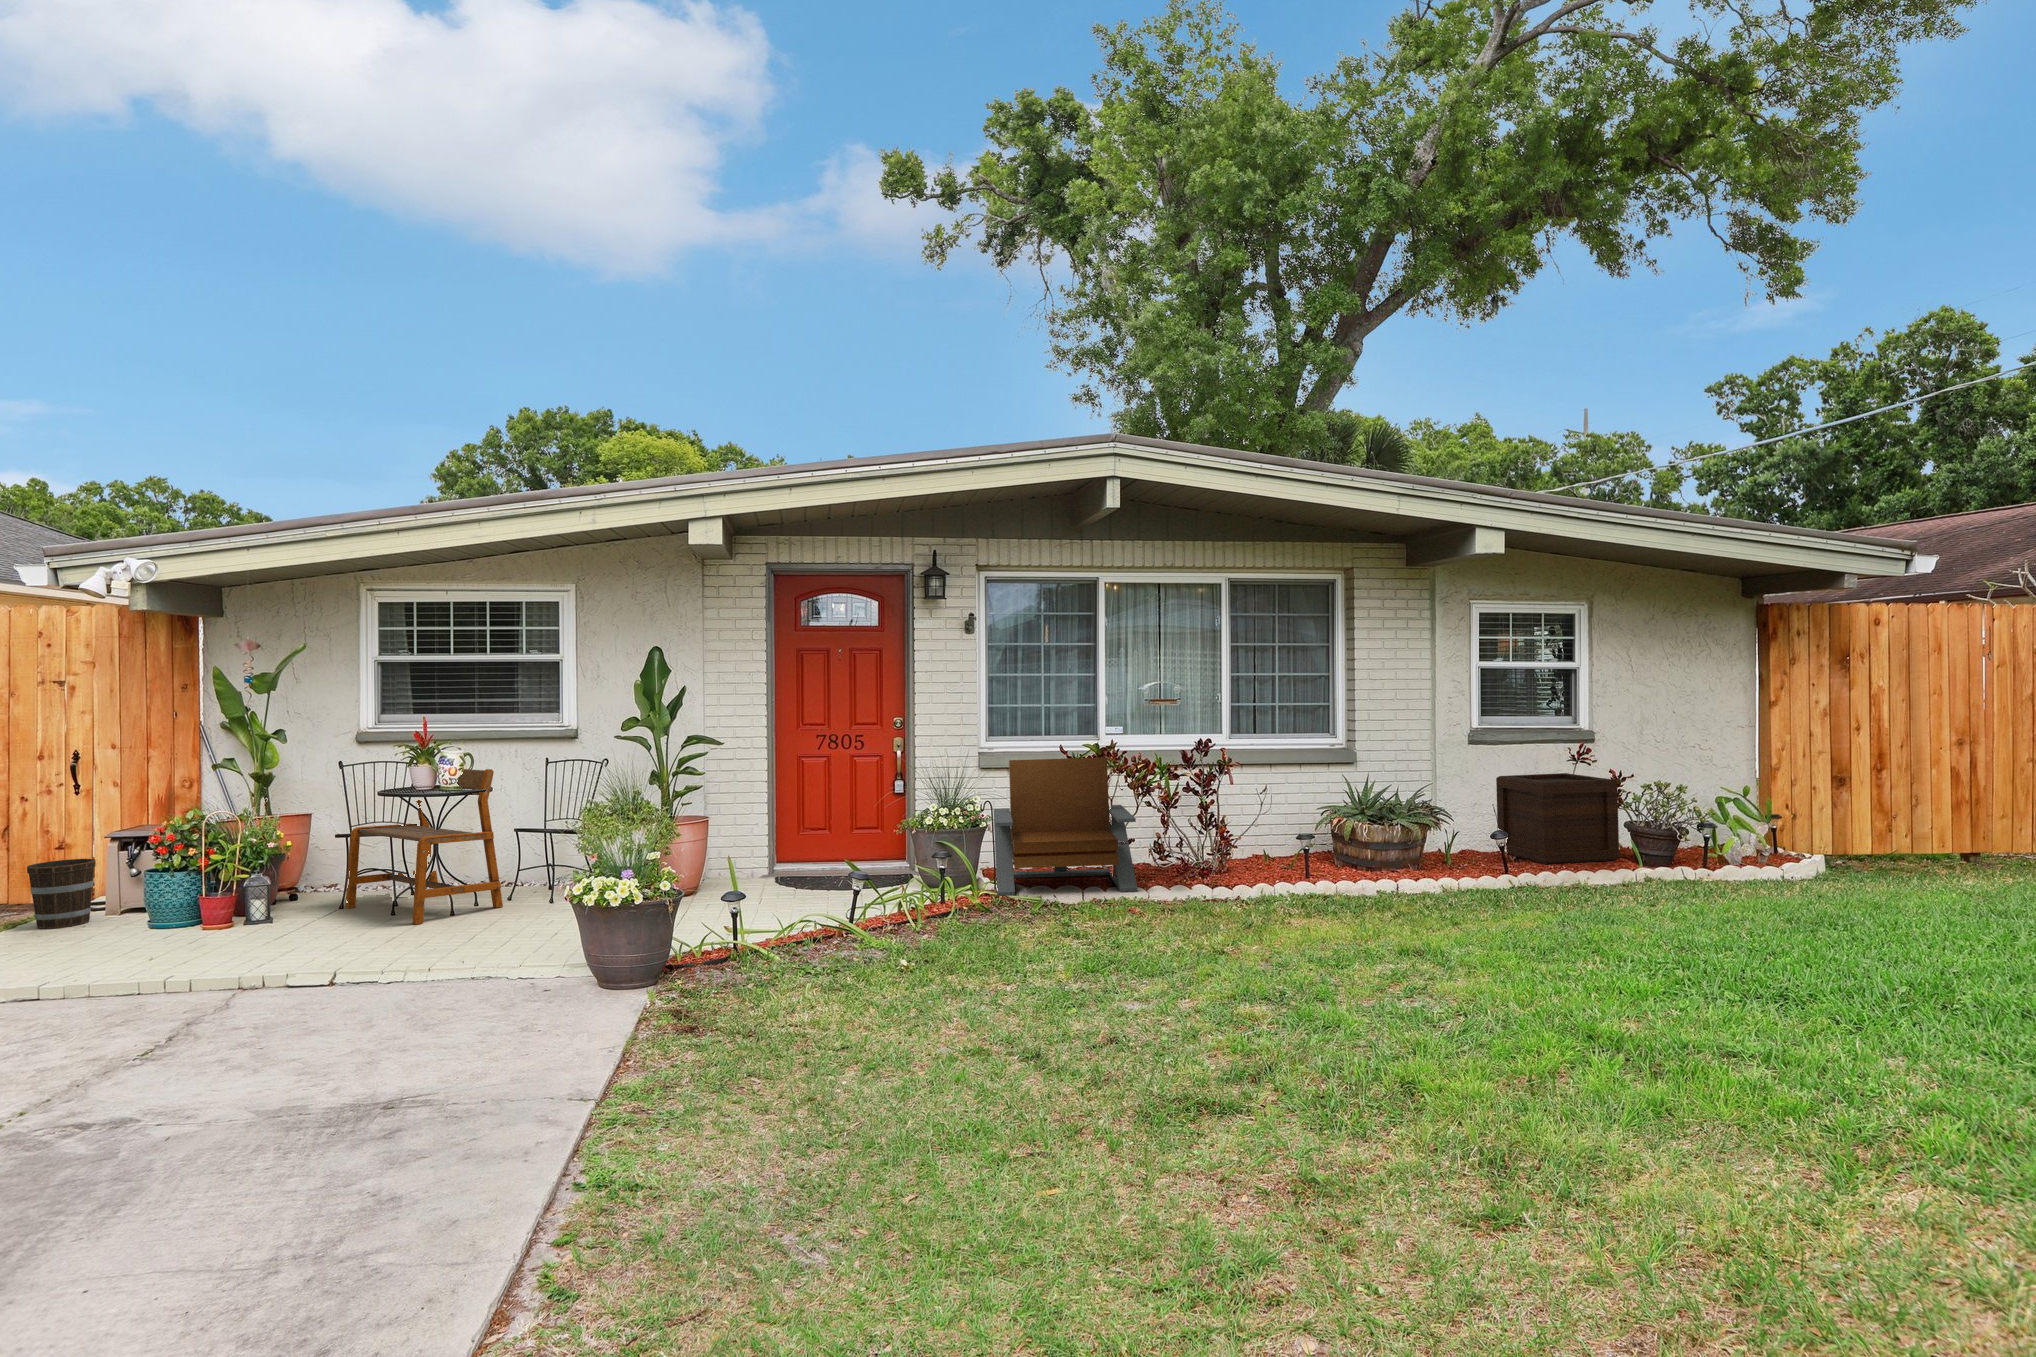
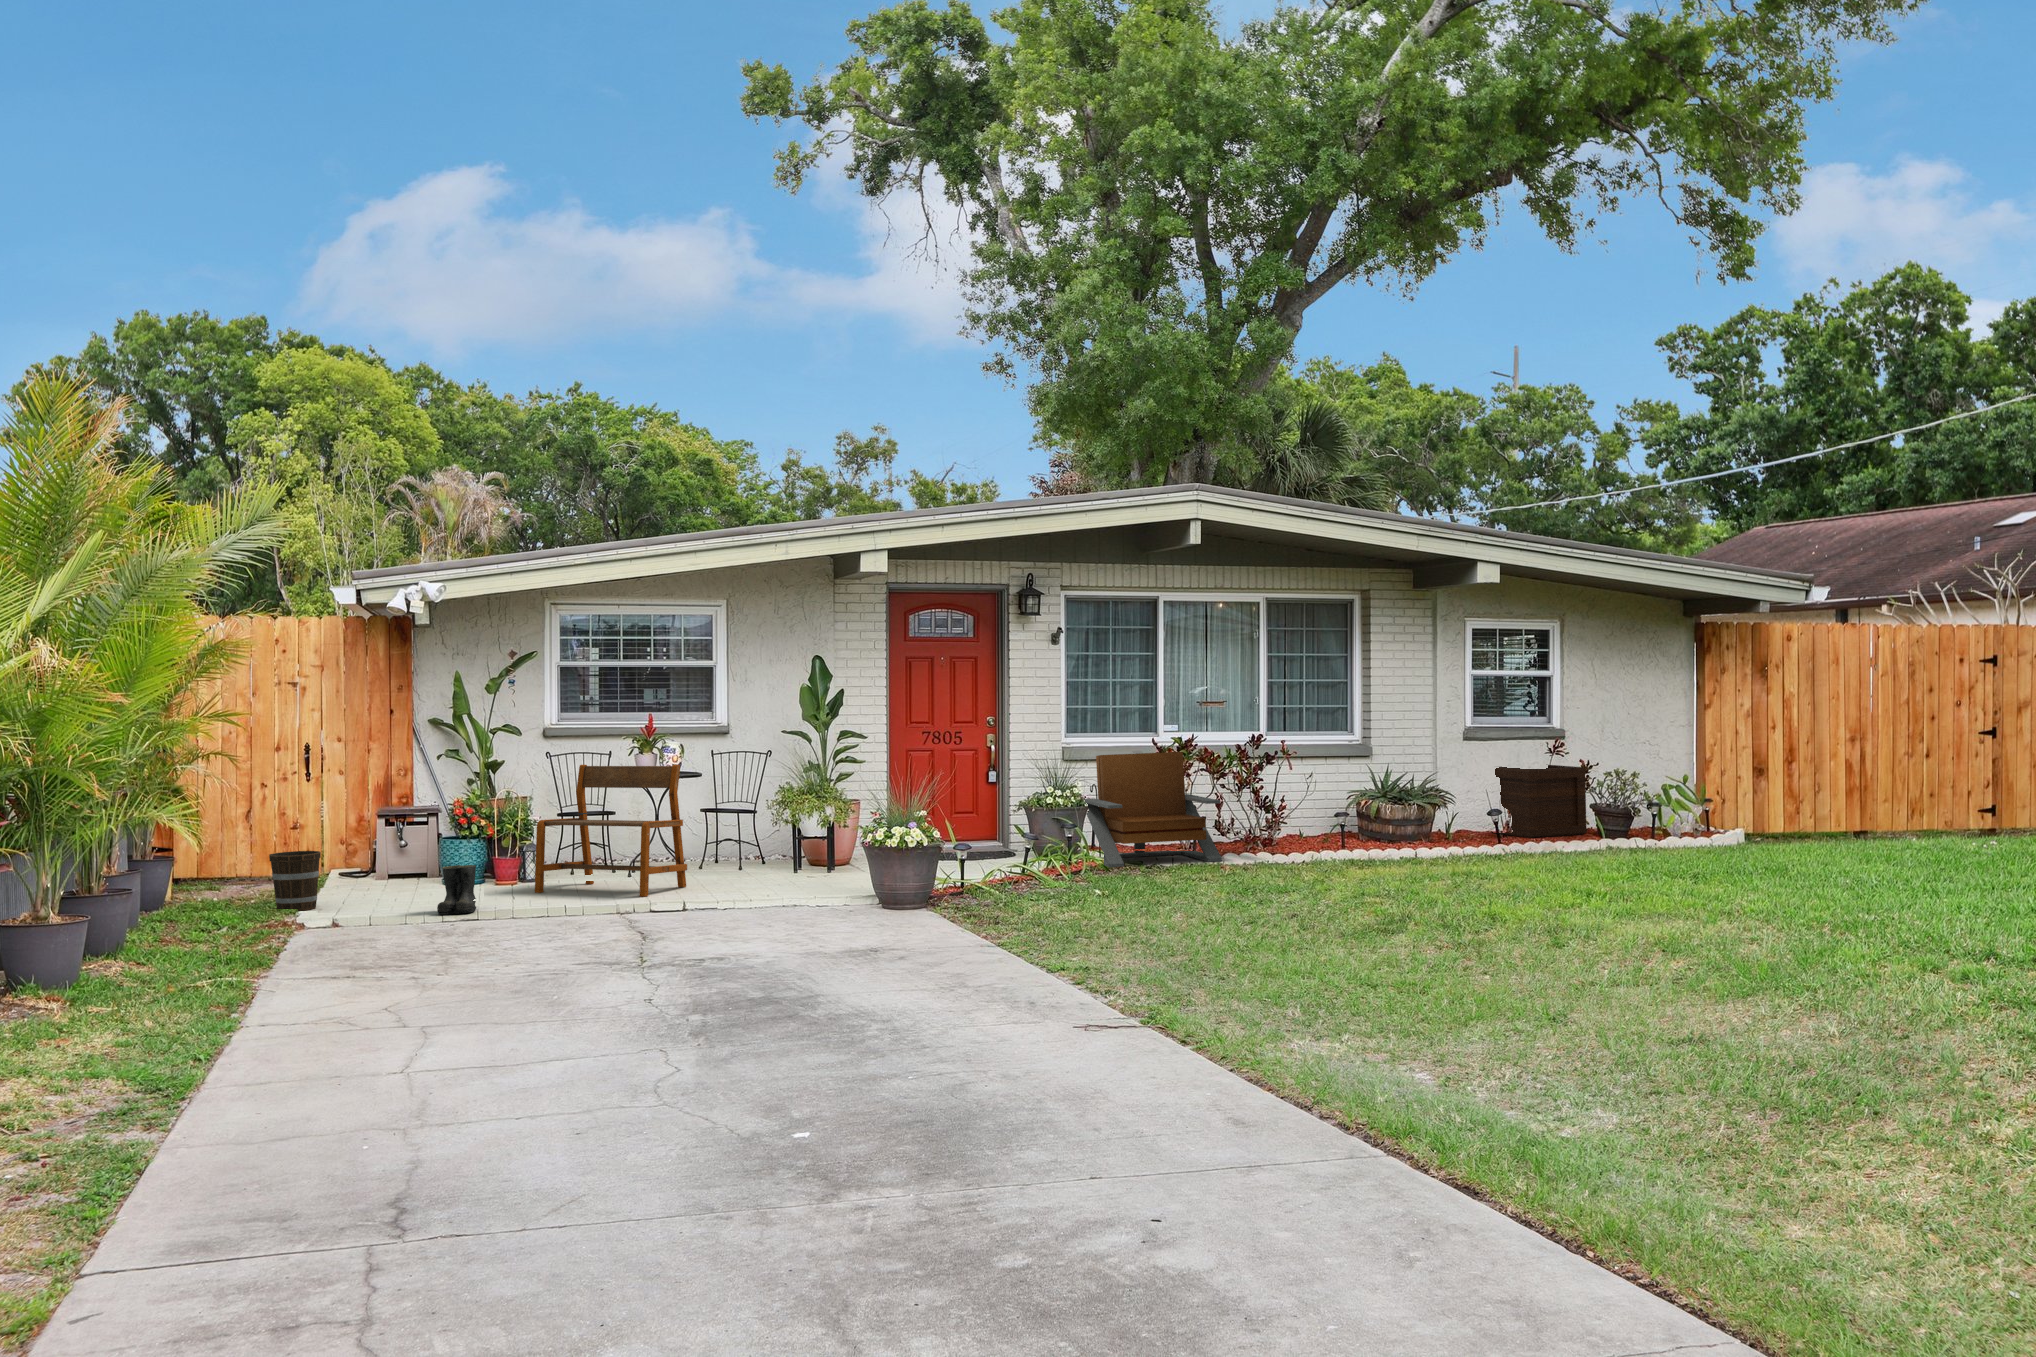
boots: none [130,886,208,949] -> present [437,865,476,915]

